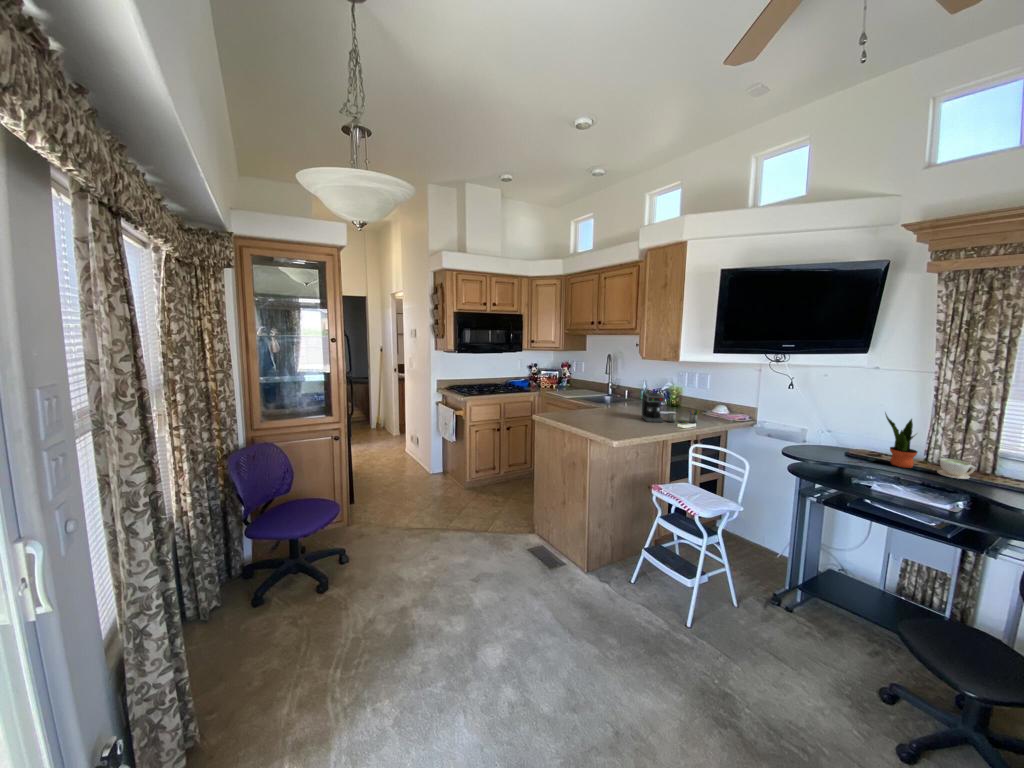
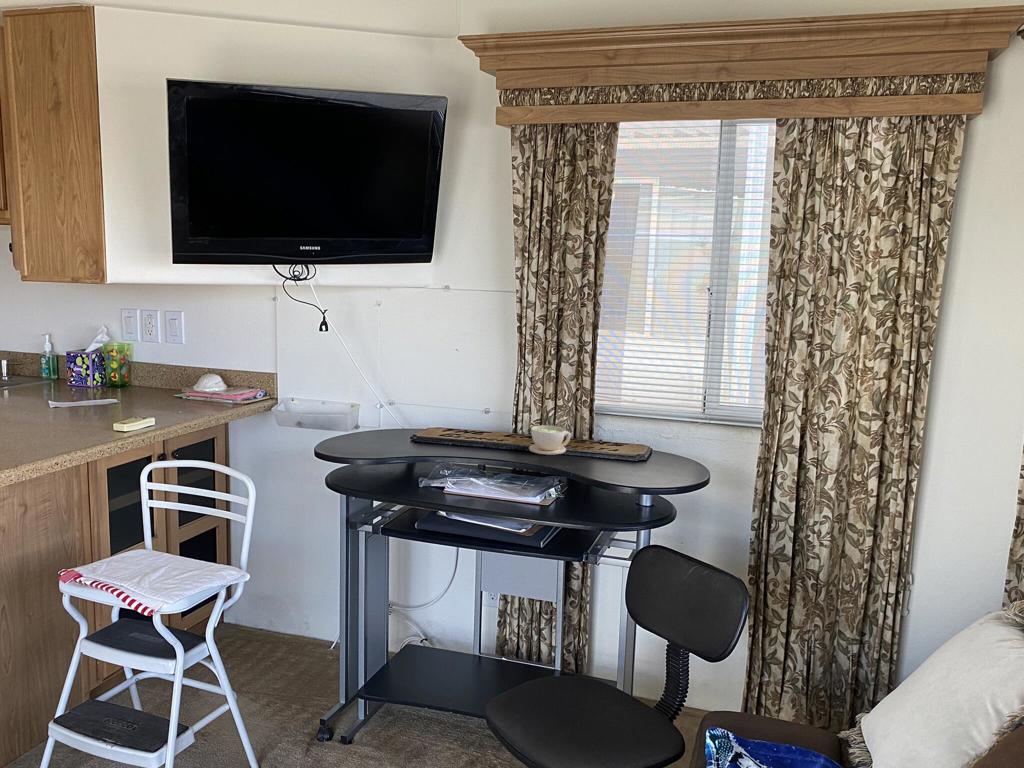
coffee maker: present [642,393,699,423] -> none [27,360,160,428]
potted plant: present [885,413,917,468] -> none [459,360,505,449]

